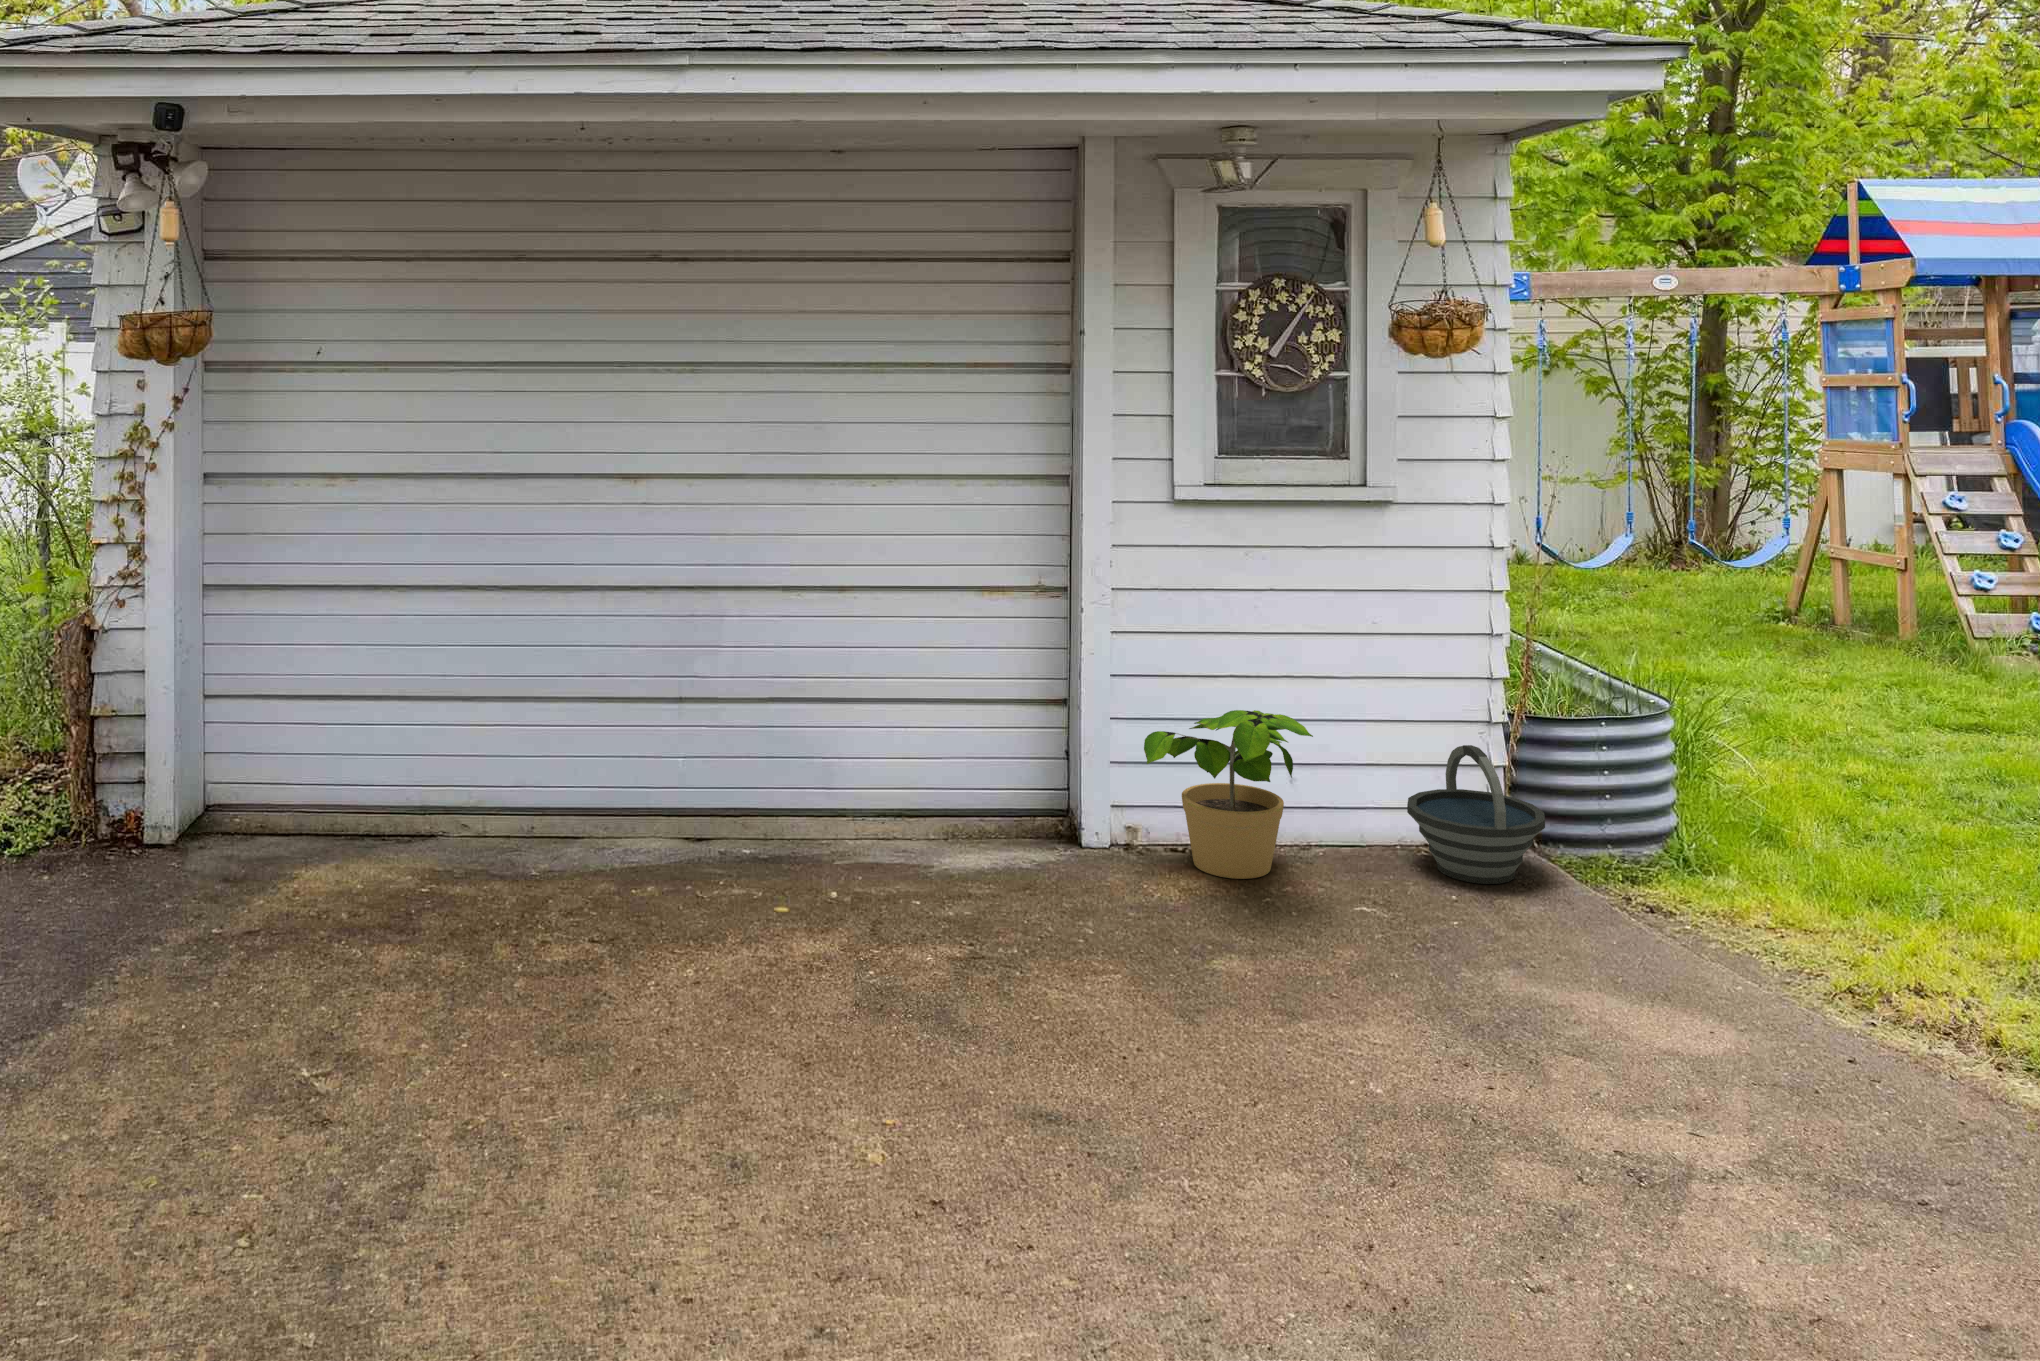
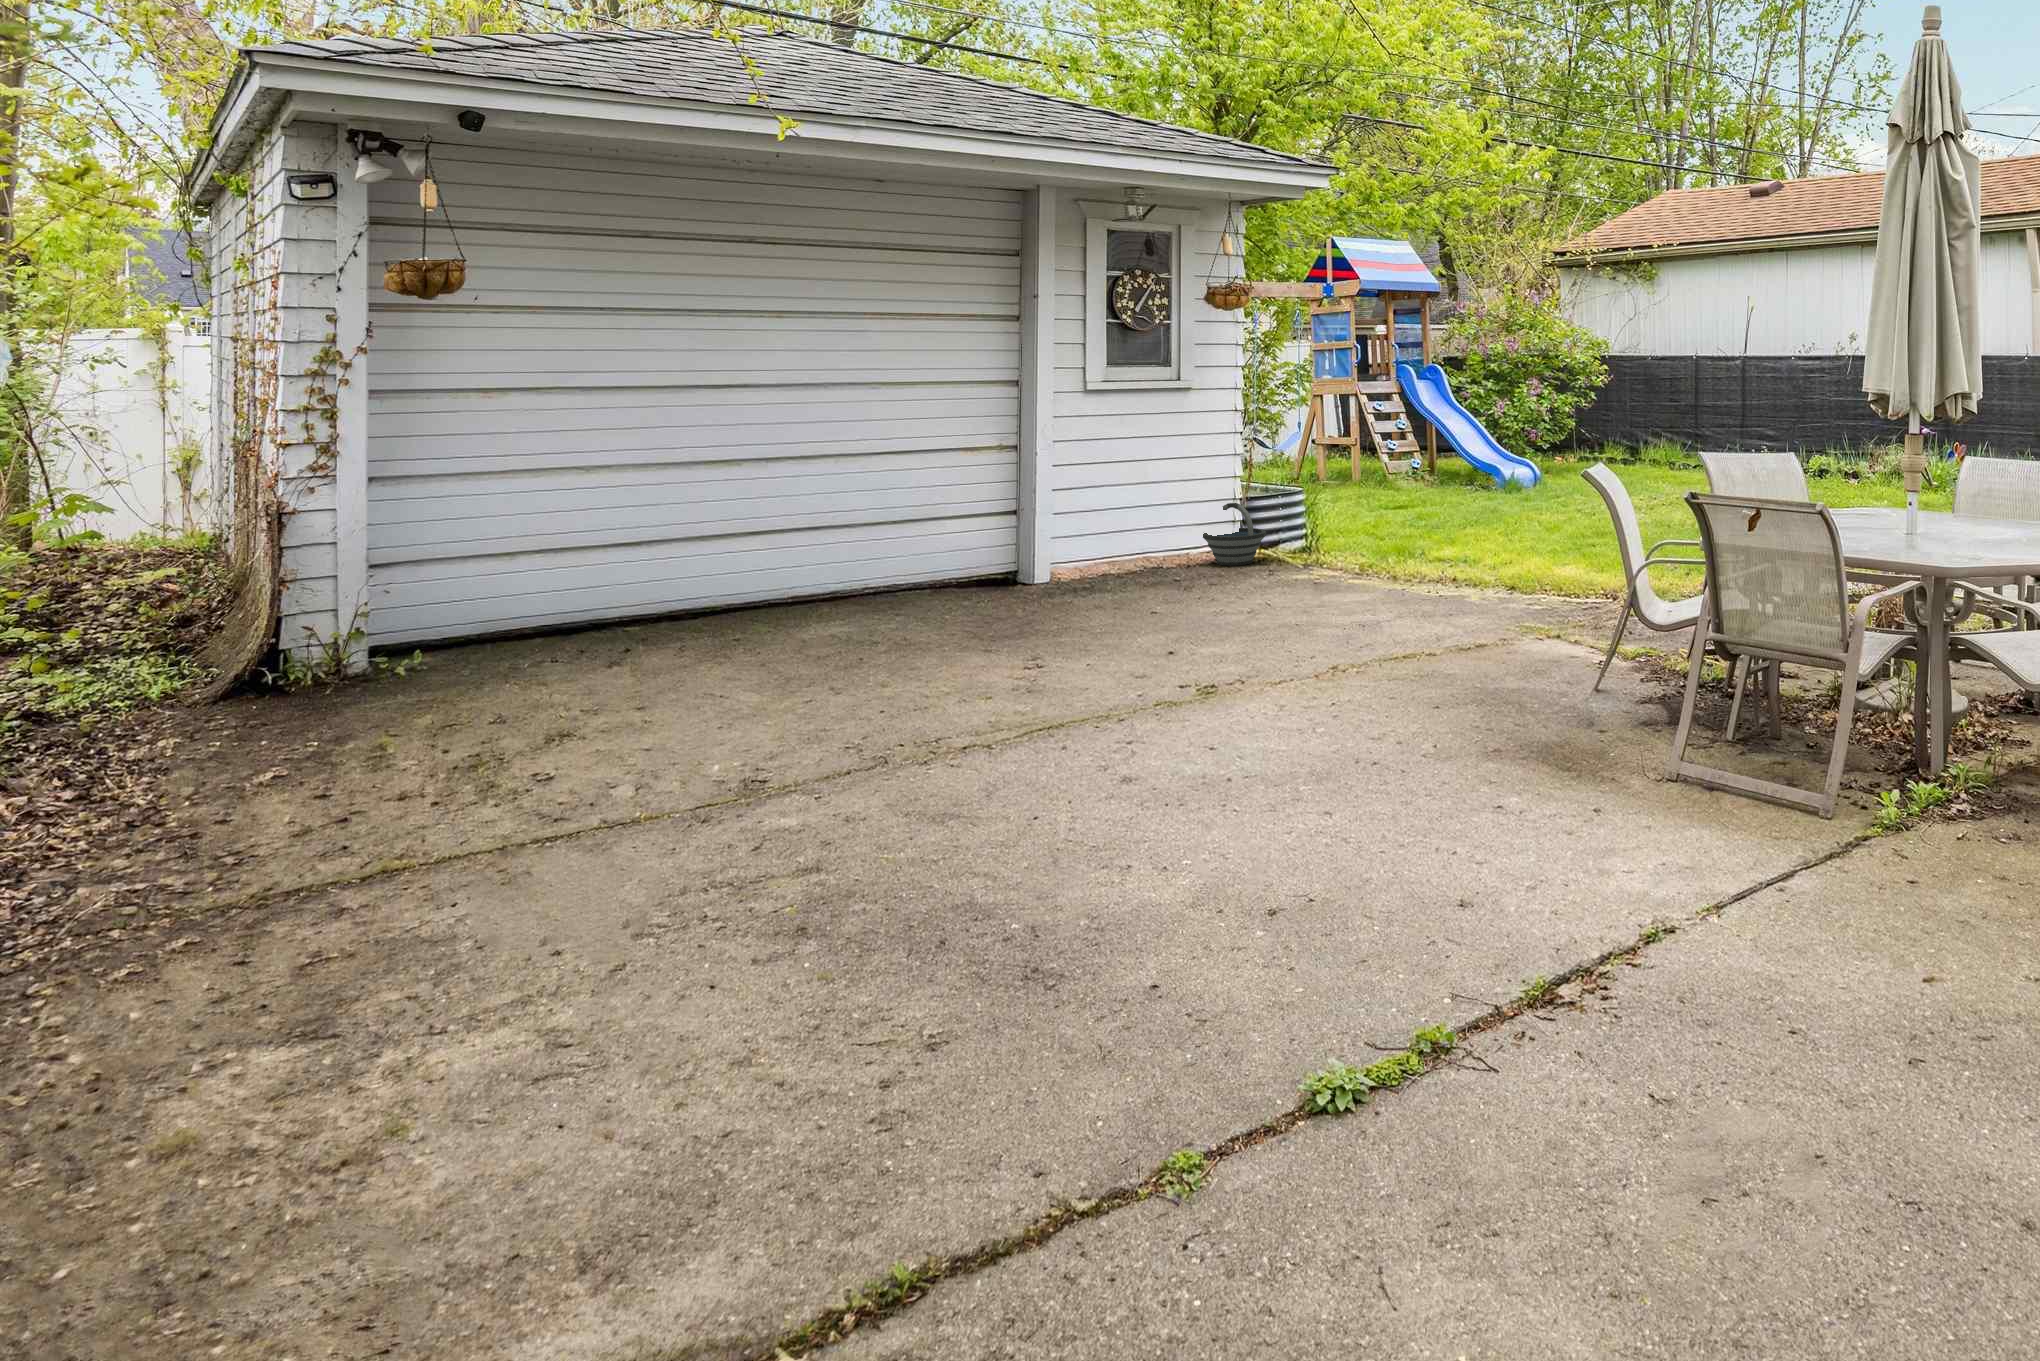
potted plant: present [1144,710,1313,879] -> none [1084,487,1179,579]

